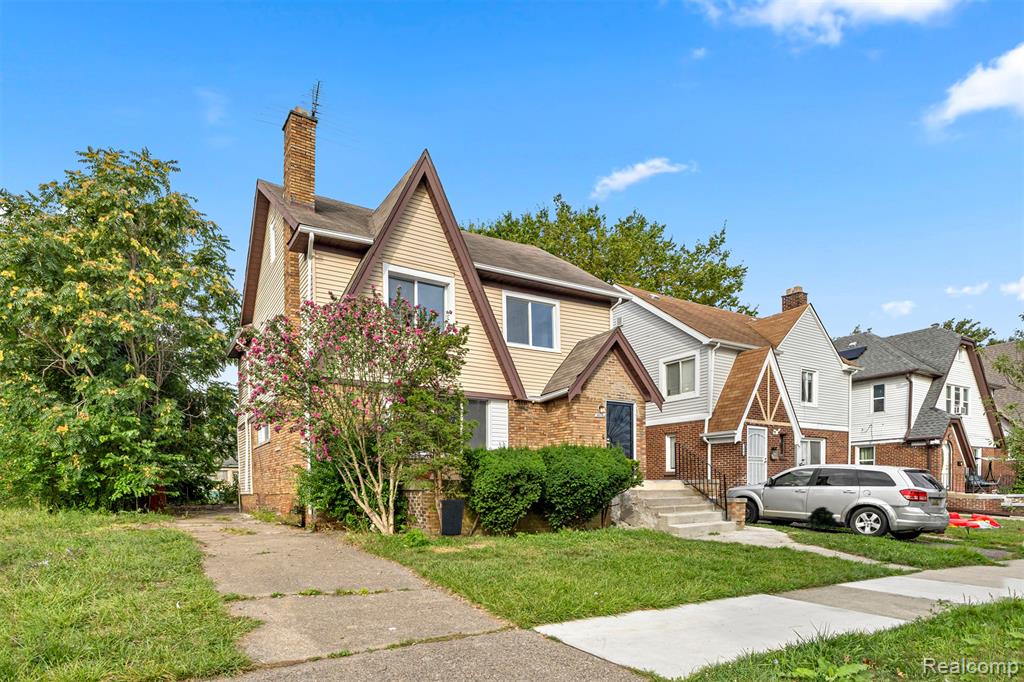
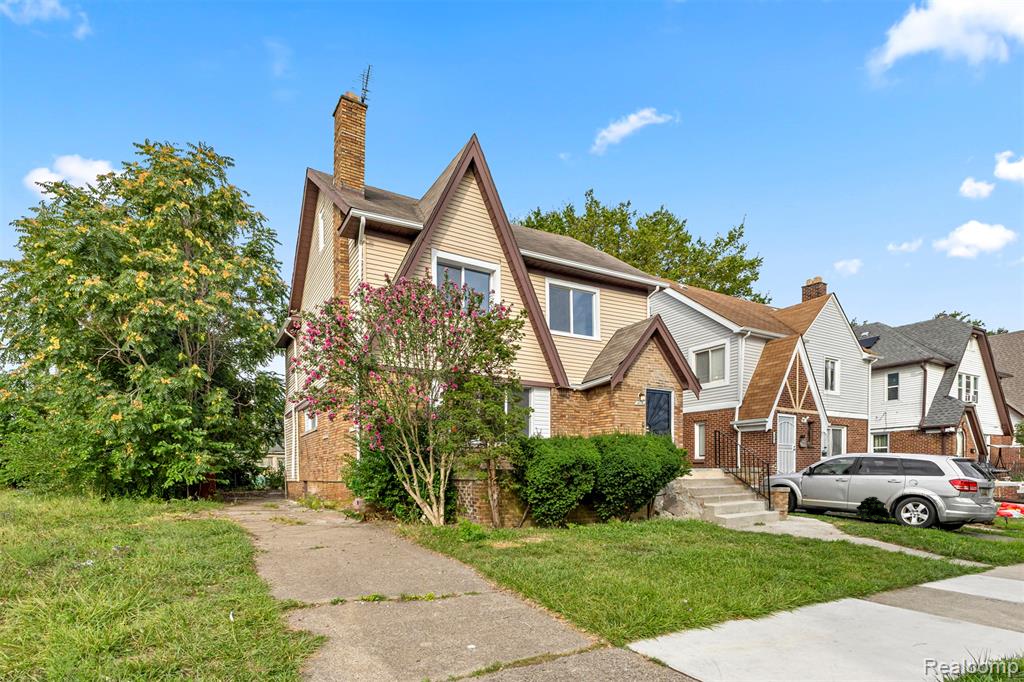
trash can: present [441,497,464,535] -> none [493,487,517,526]

